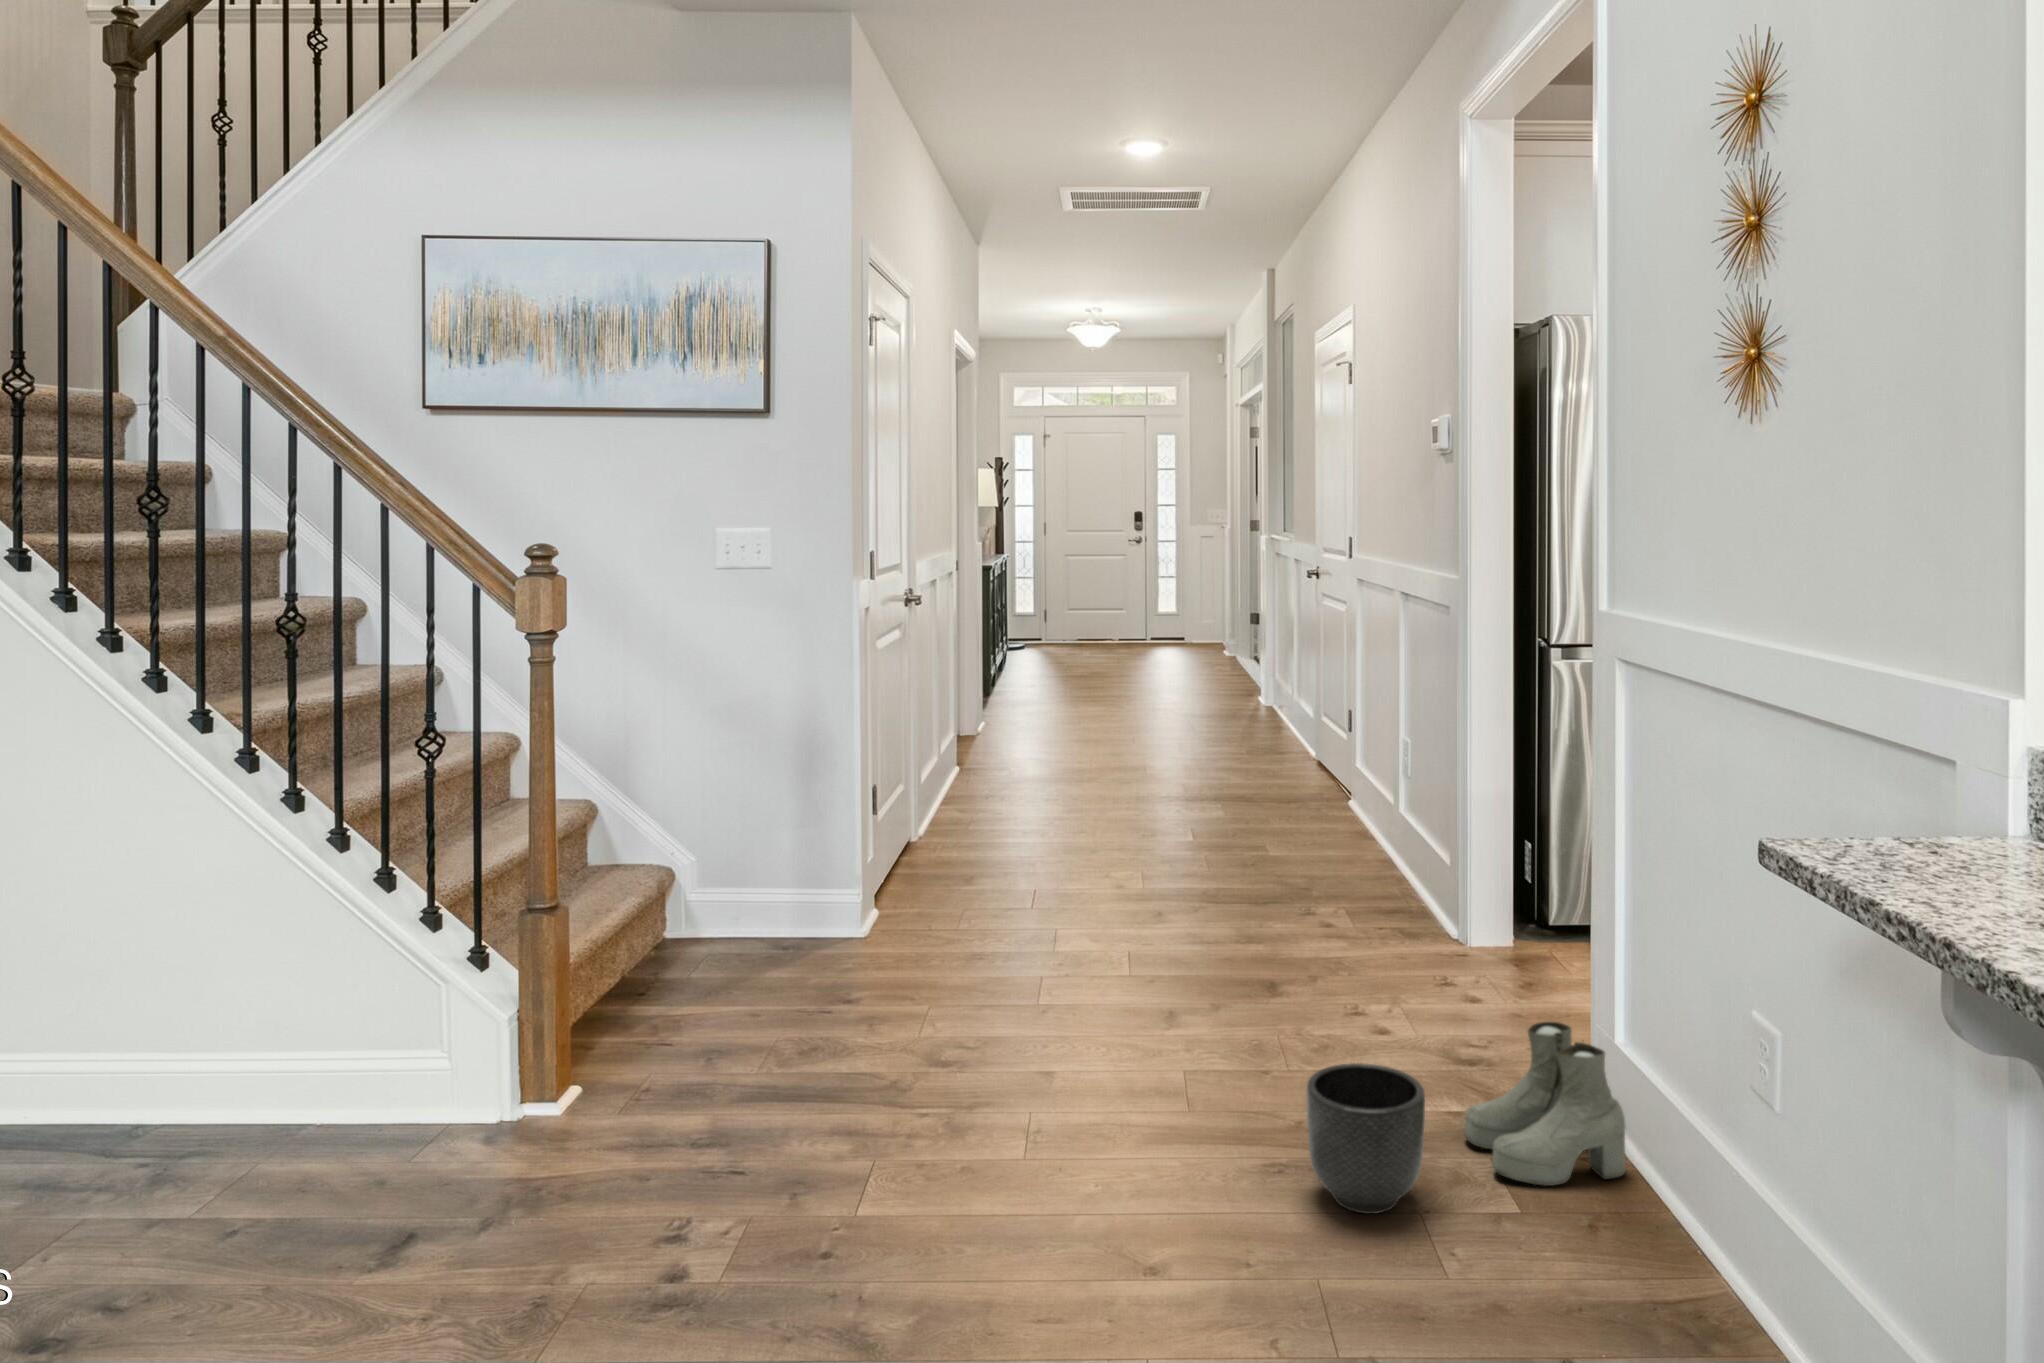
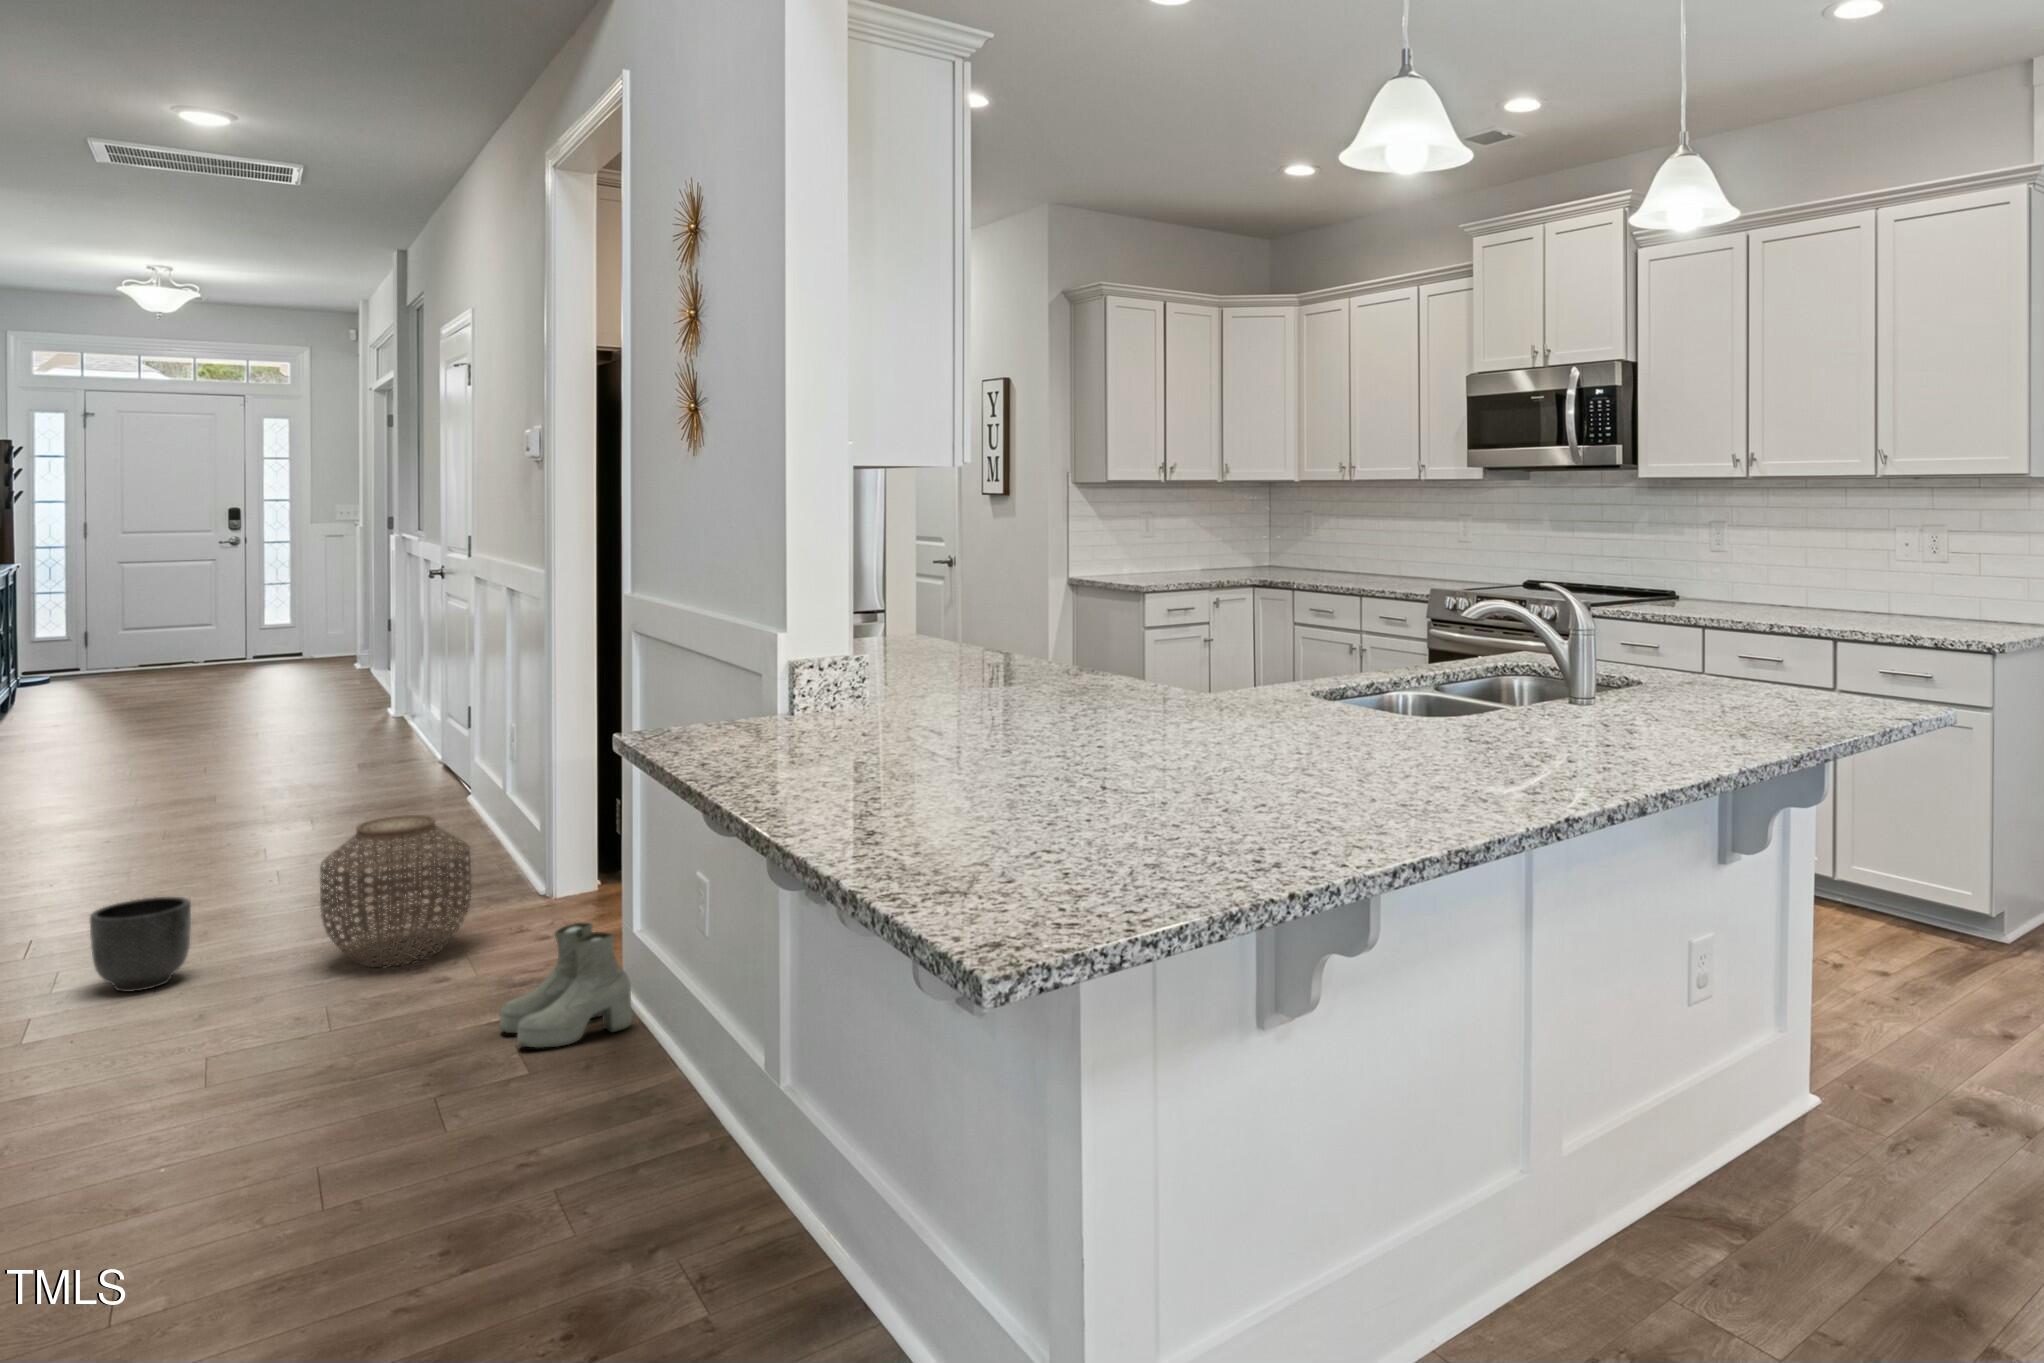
woven basket: none [1257,841,1401,1009] -> present [320,815,471,967]
planter: present [1306,1063,1425,1214] -> present [90,897,191,992]

